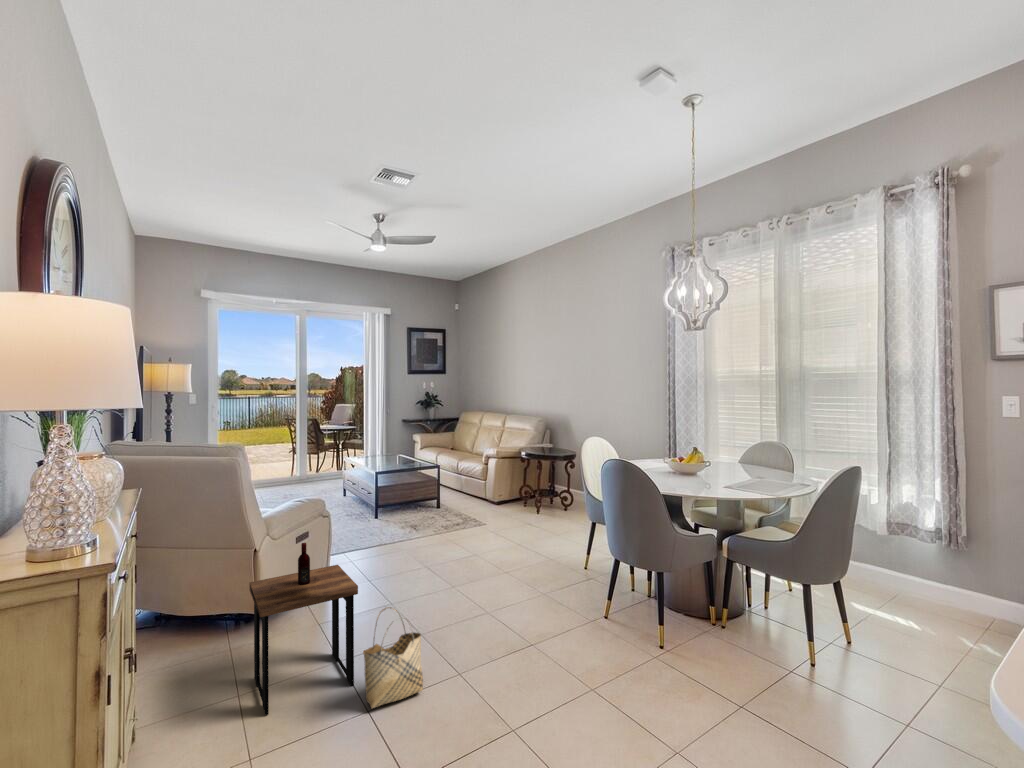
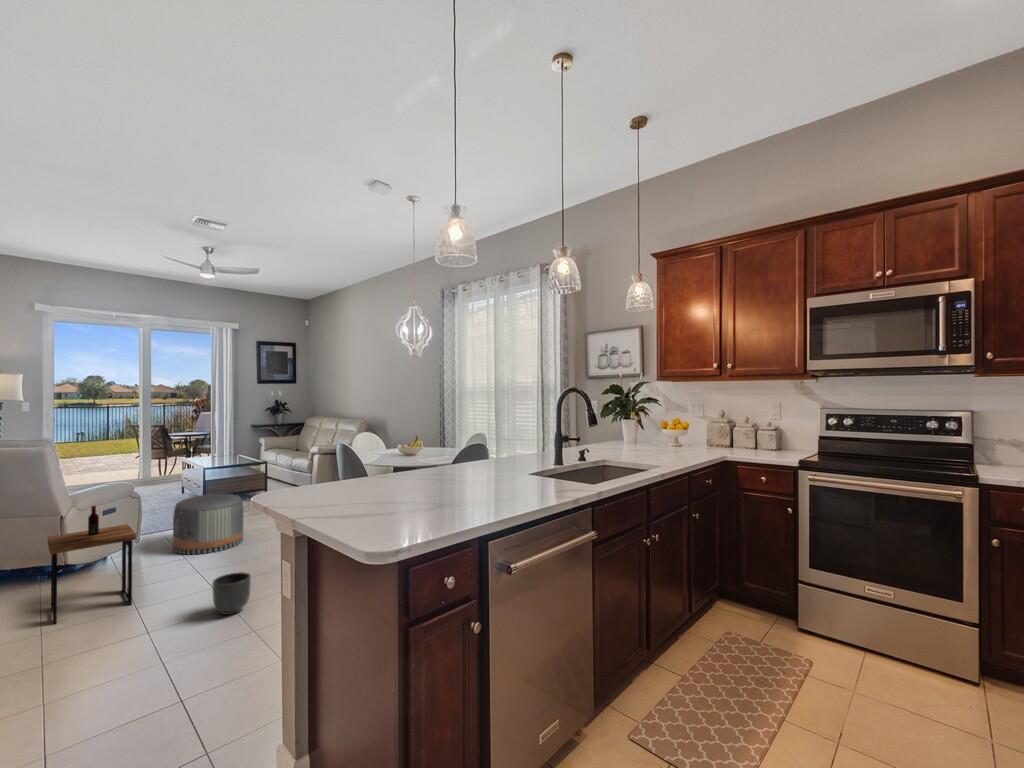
pouf: none [368,513,446,595] -> present [173,494,243,554]
woven basket: present [363,607,423,708] -> none [134,547,185,613]
planter: none [474,657,525,728] -> present [212,572,251,615]

